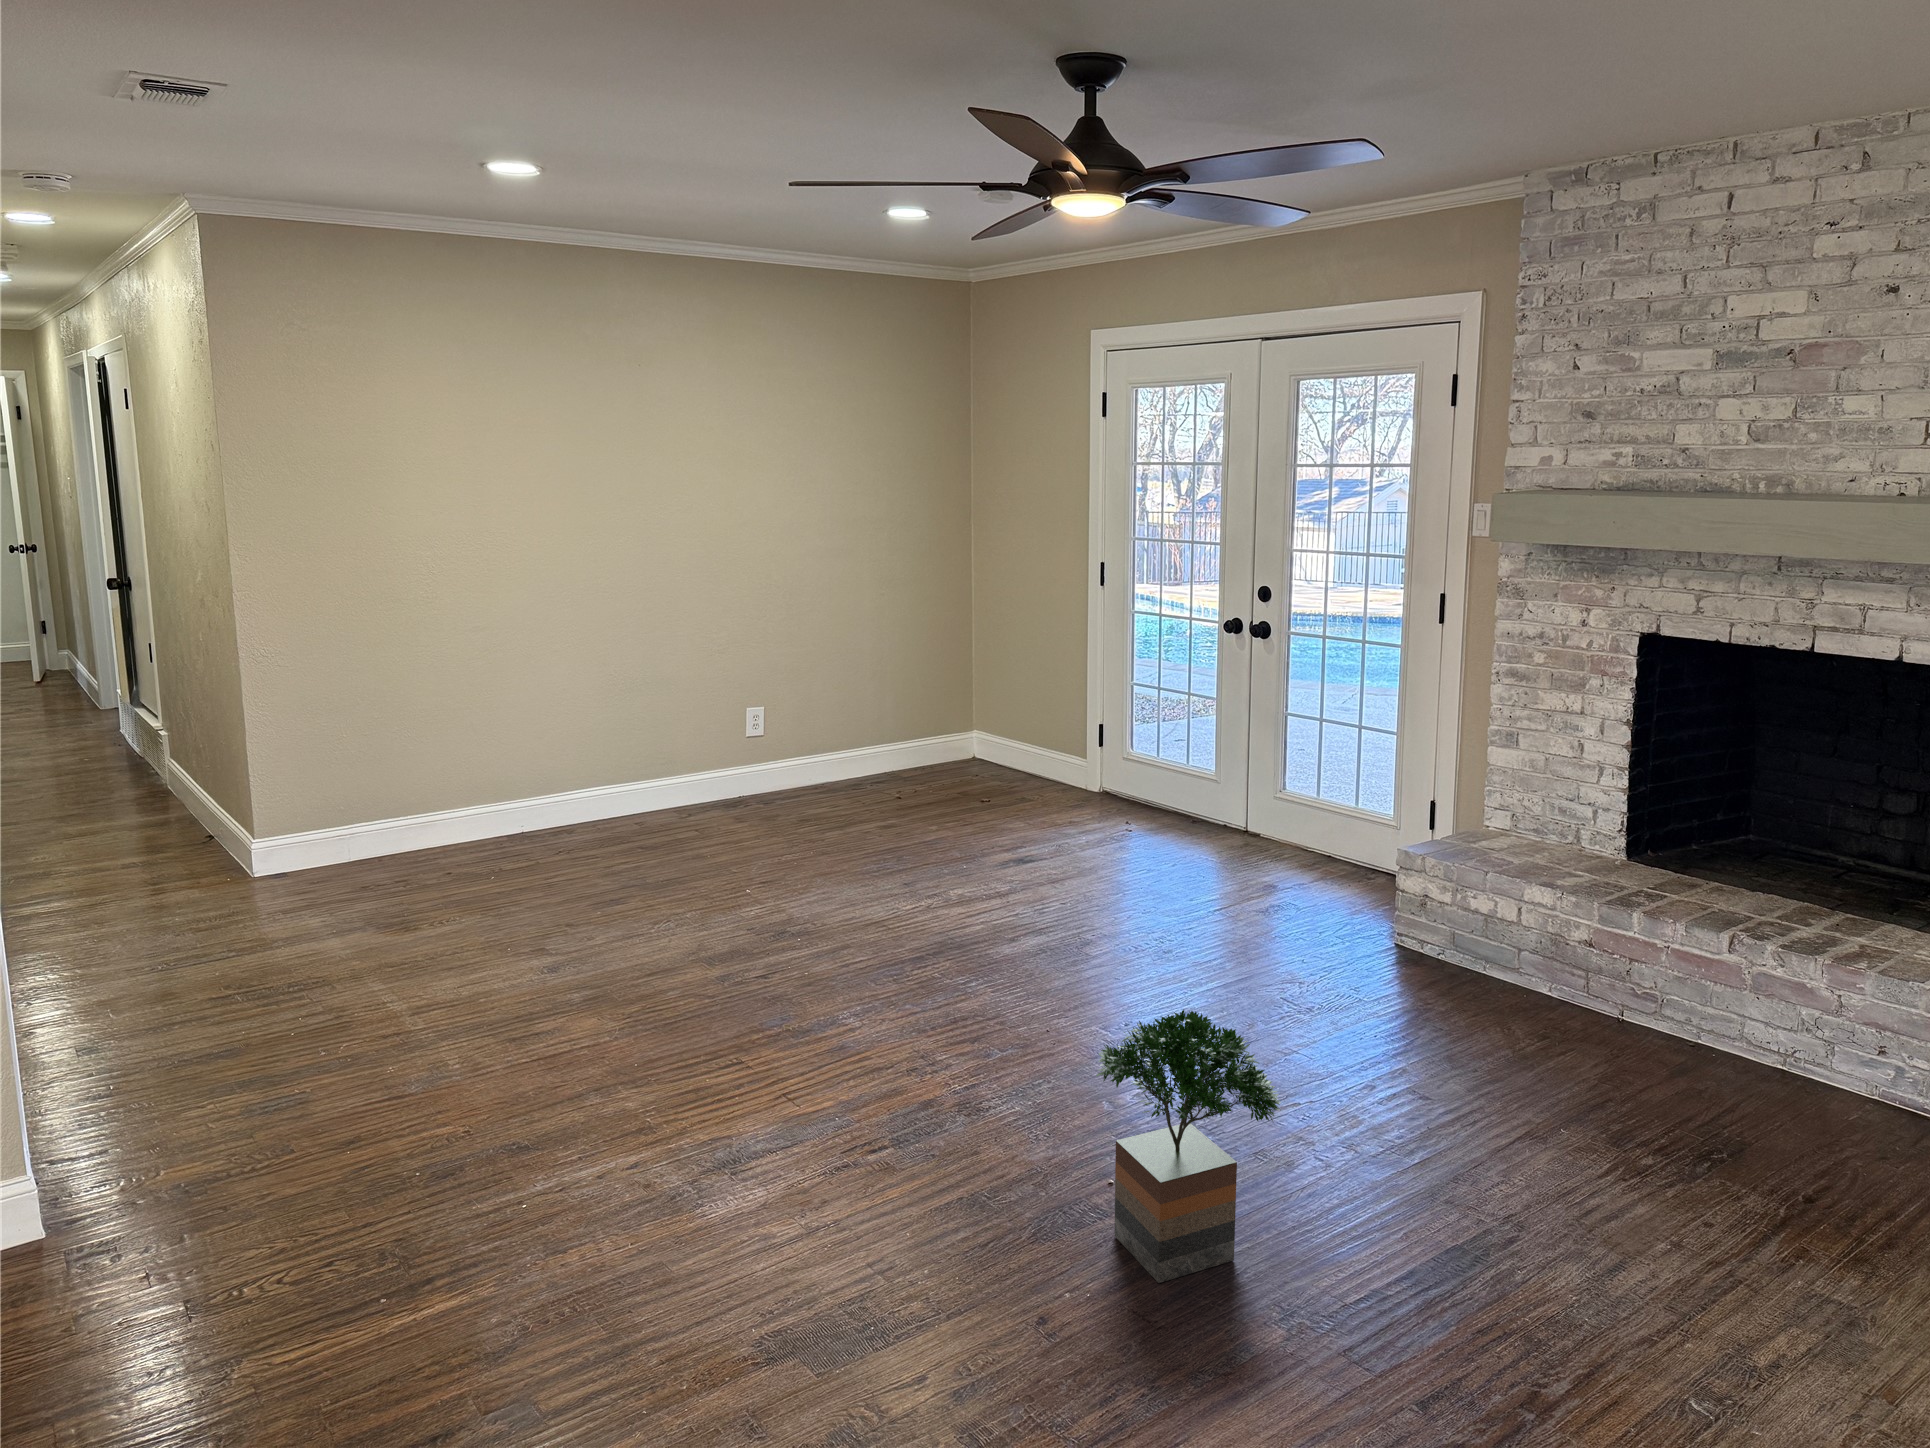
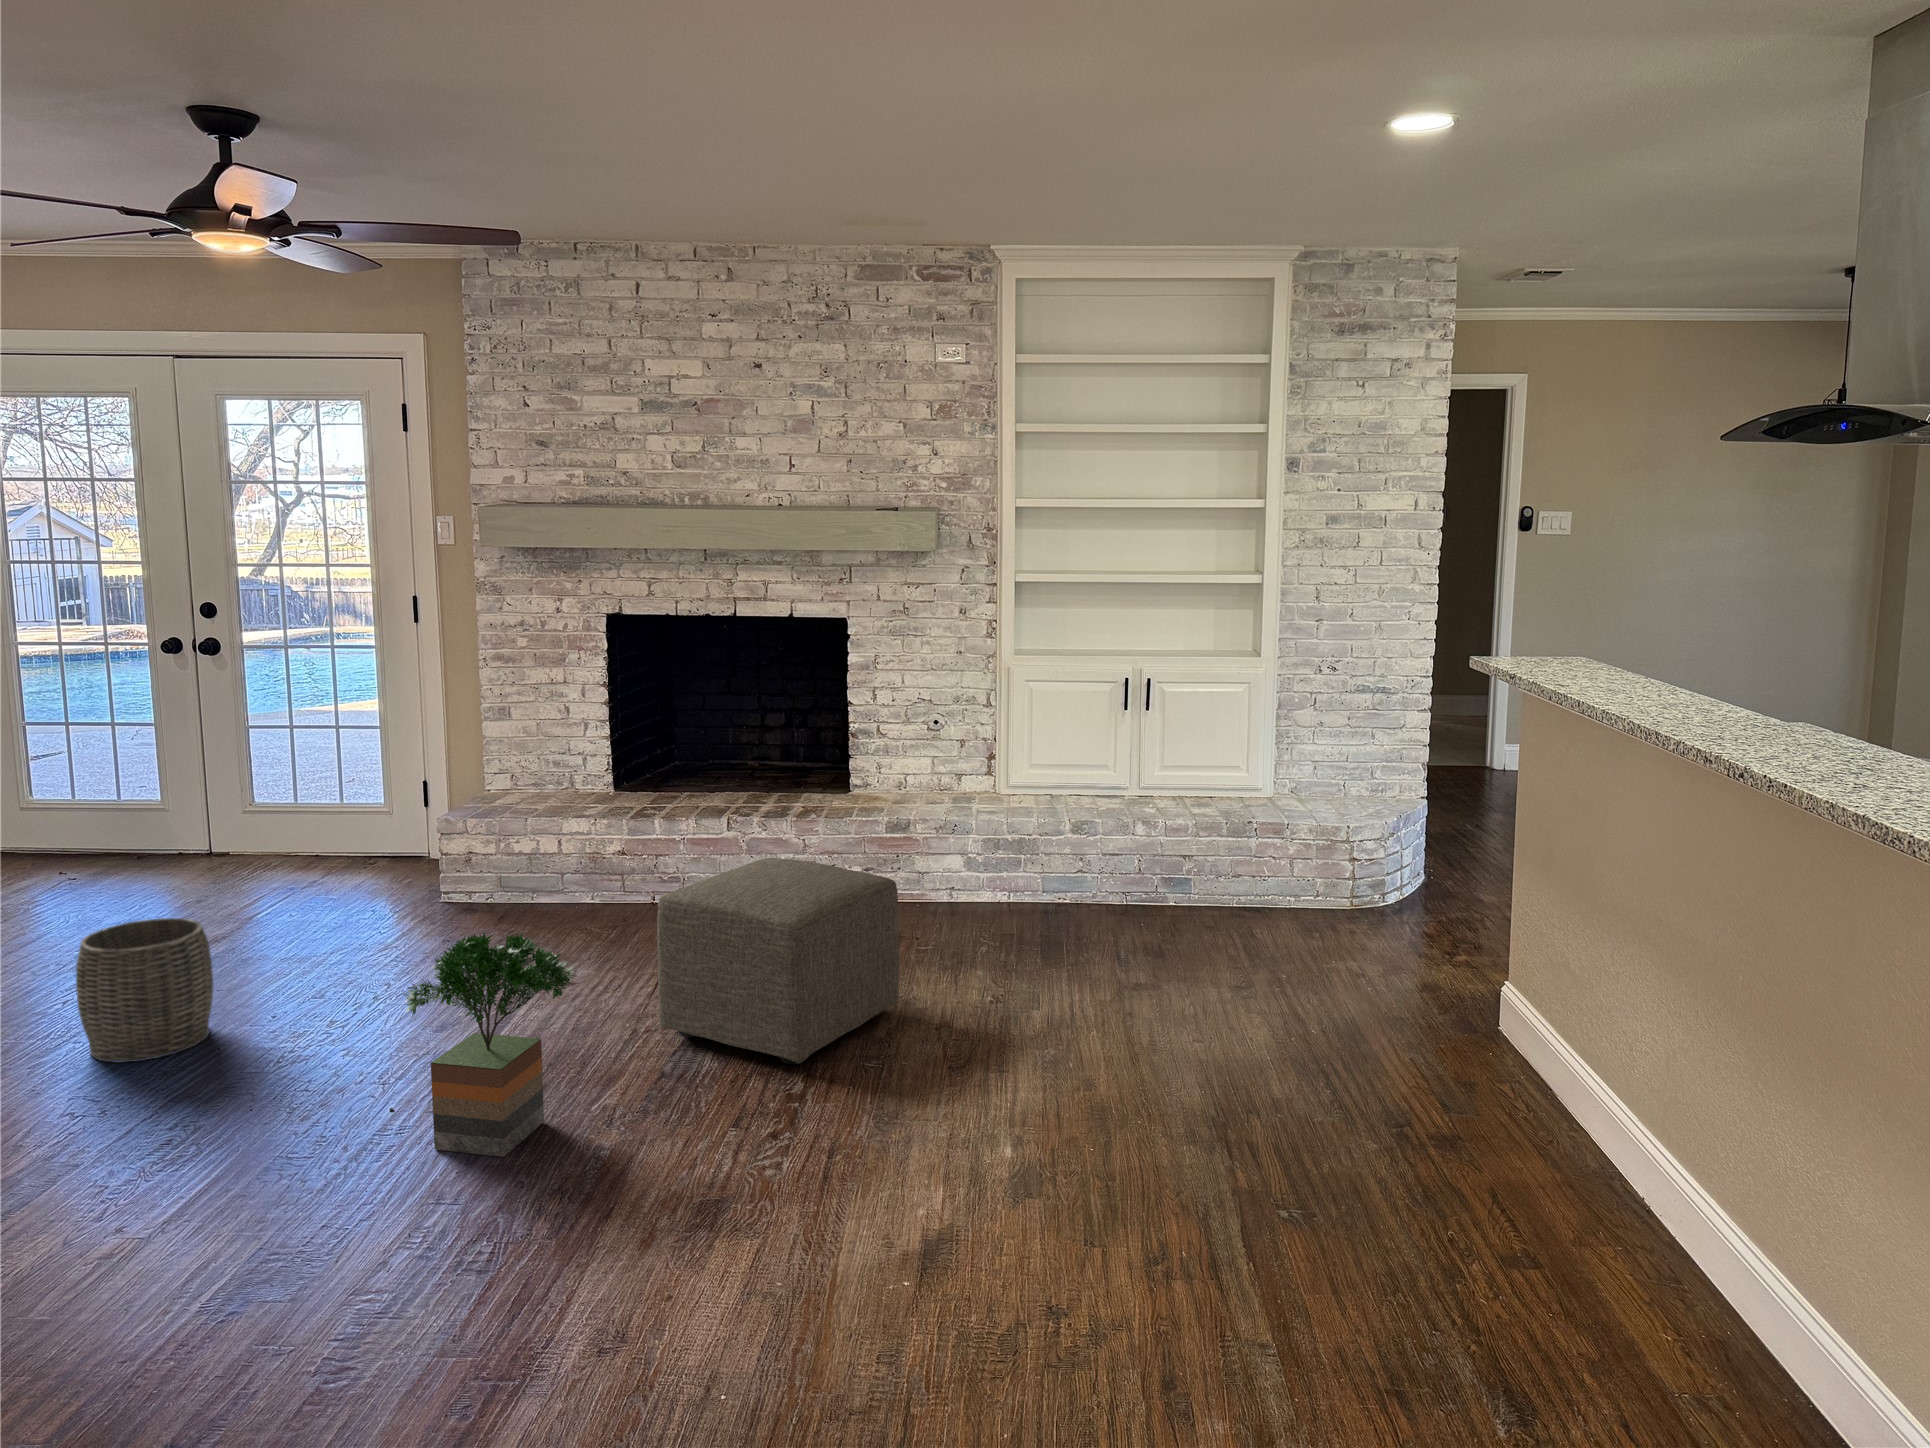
woven basket: none [992,887,1098,1022] -> present [76,918,213,1063]
ottoman: none [1454,1019,1845,1348] -> present [657,858,899,1064]

